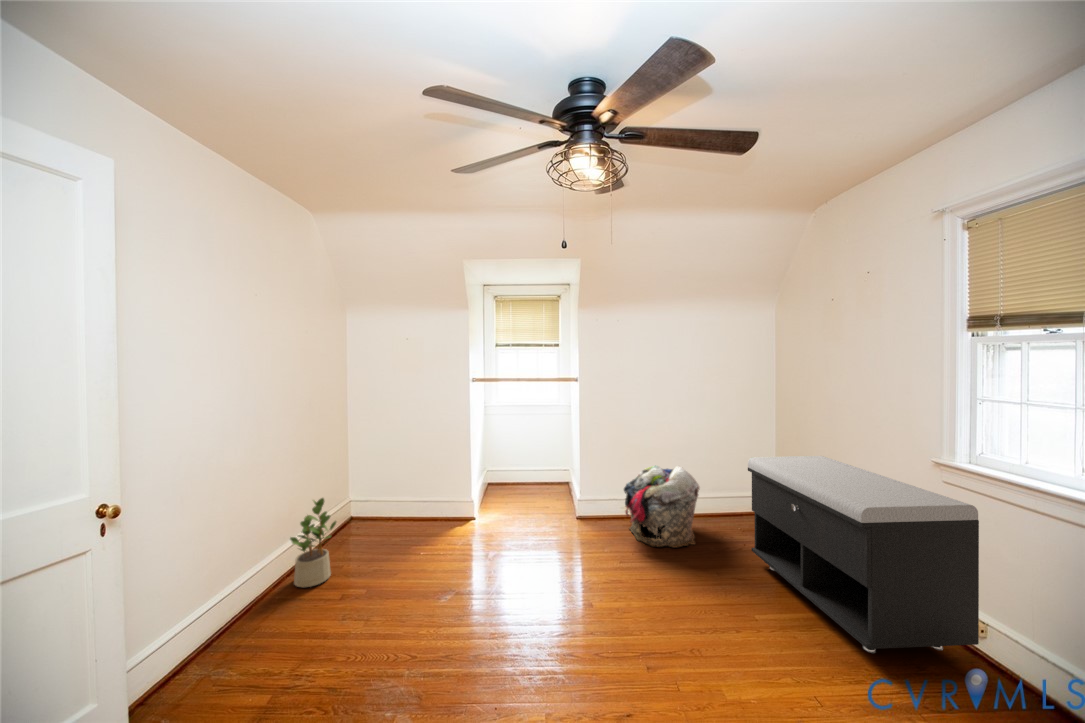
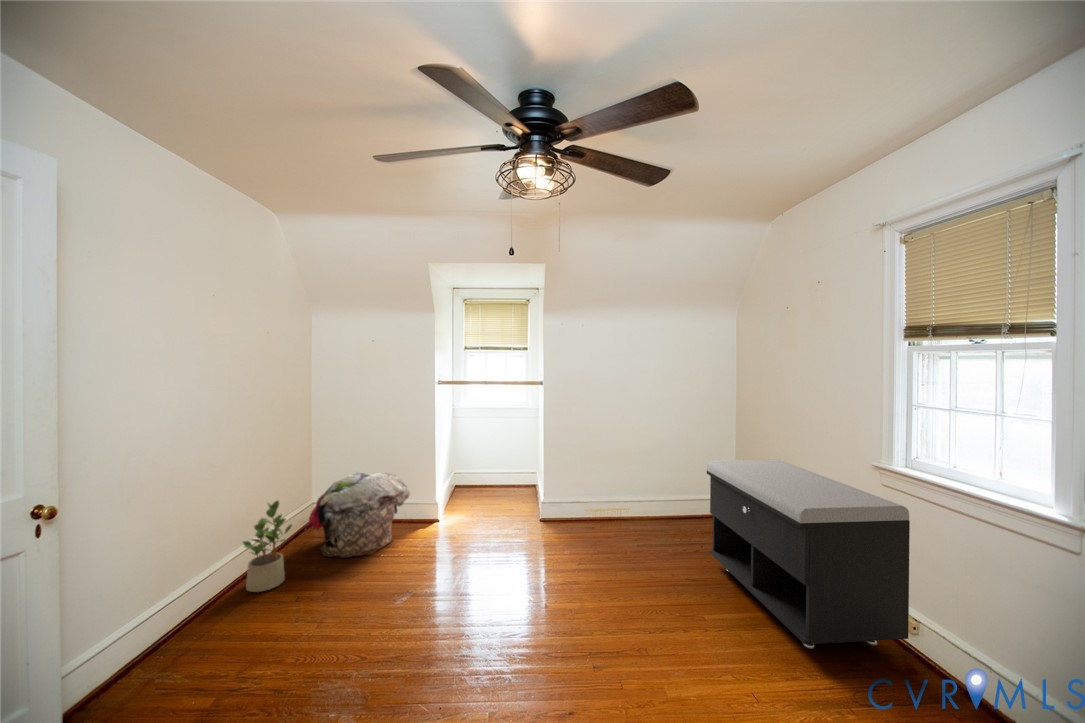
laundry basket: present [624,466,699,548] -> present [305,472,410,558]

